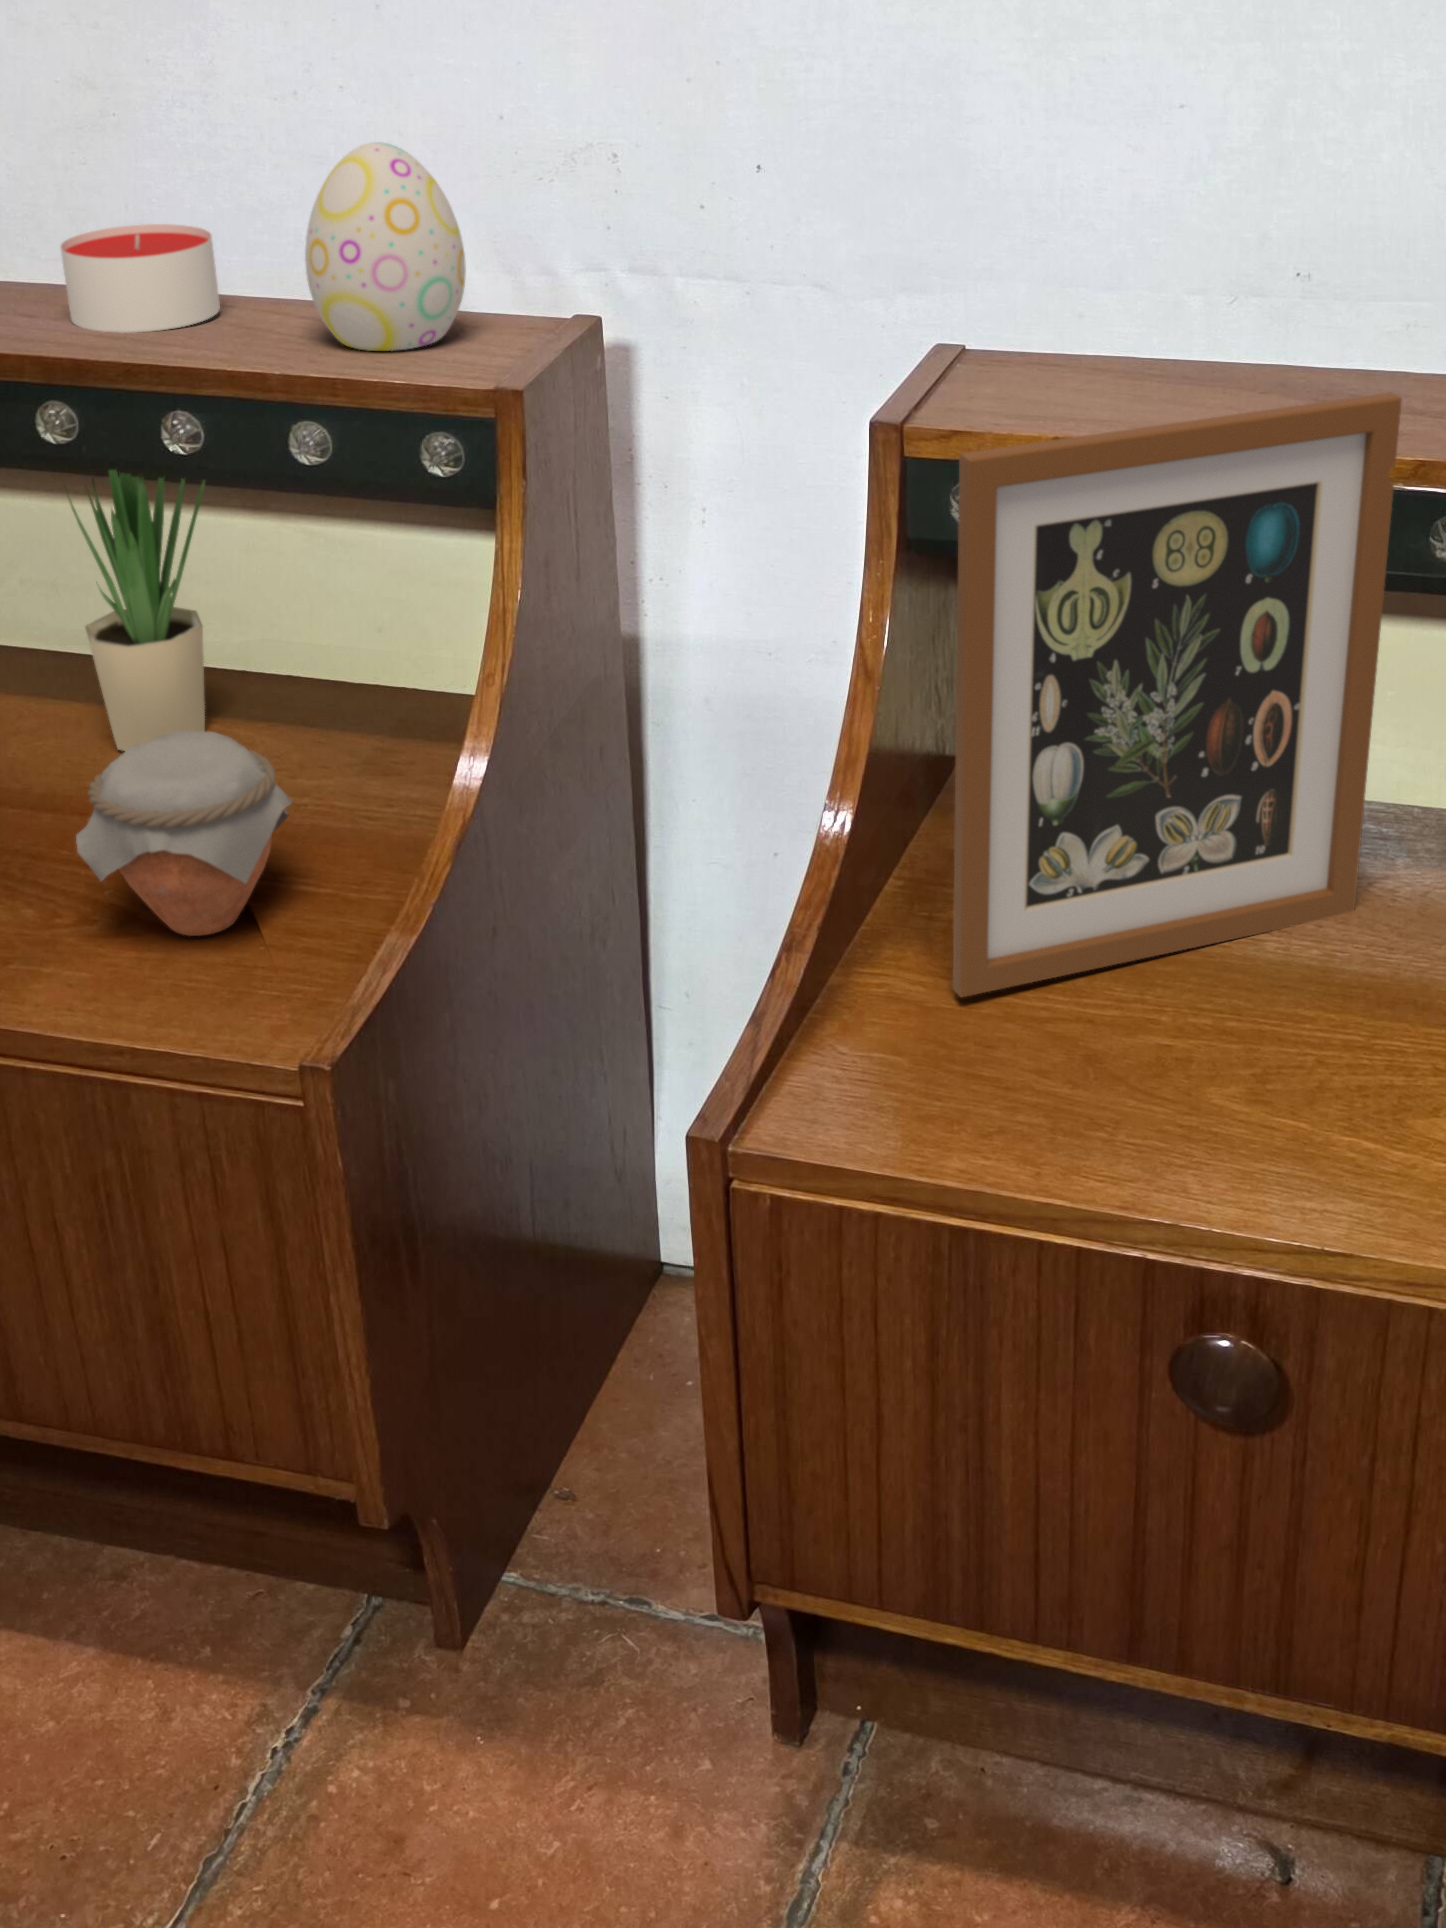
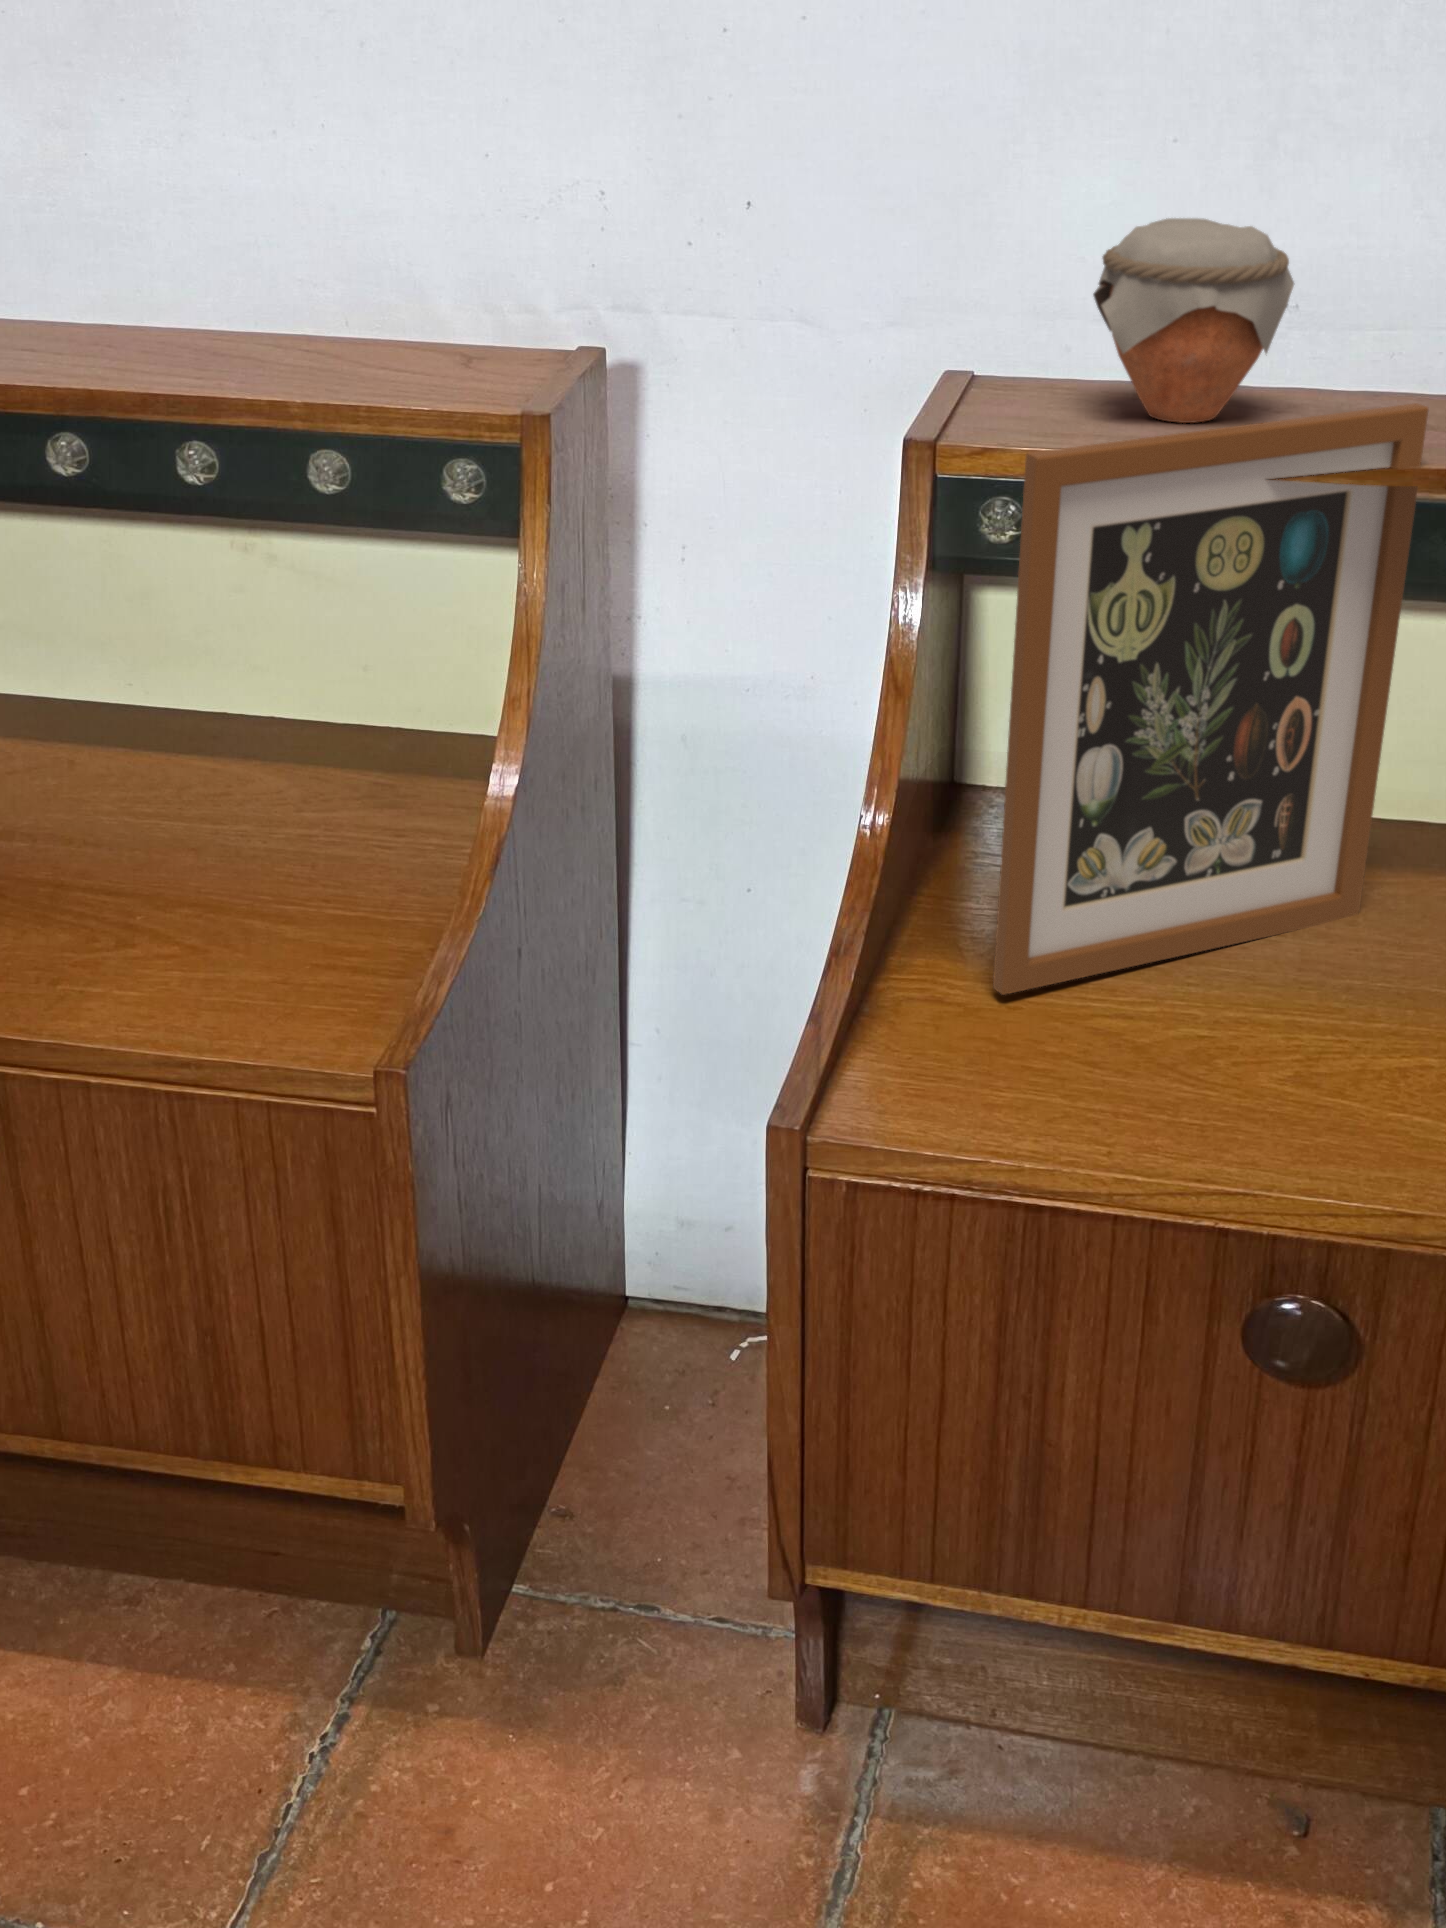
decorative egg: present [305,142,466,351] -> none [318,170,476,380]
candle: present [60,224,220,333] -> none [61,261,218,365]
potted plant: present [69,468,205,751] -> none [70,449,213,791]
jar: present [76,731,292,936] -> present [1093,218,1294,423]

